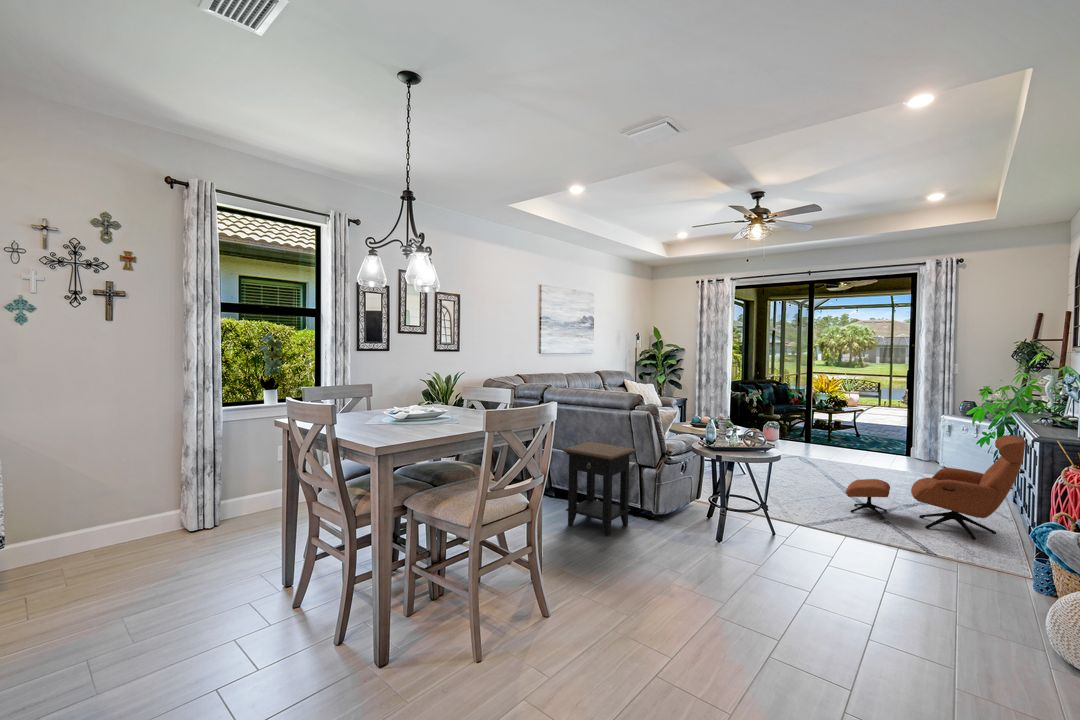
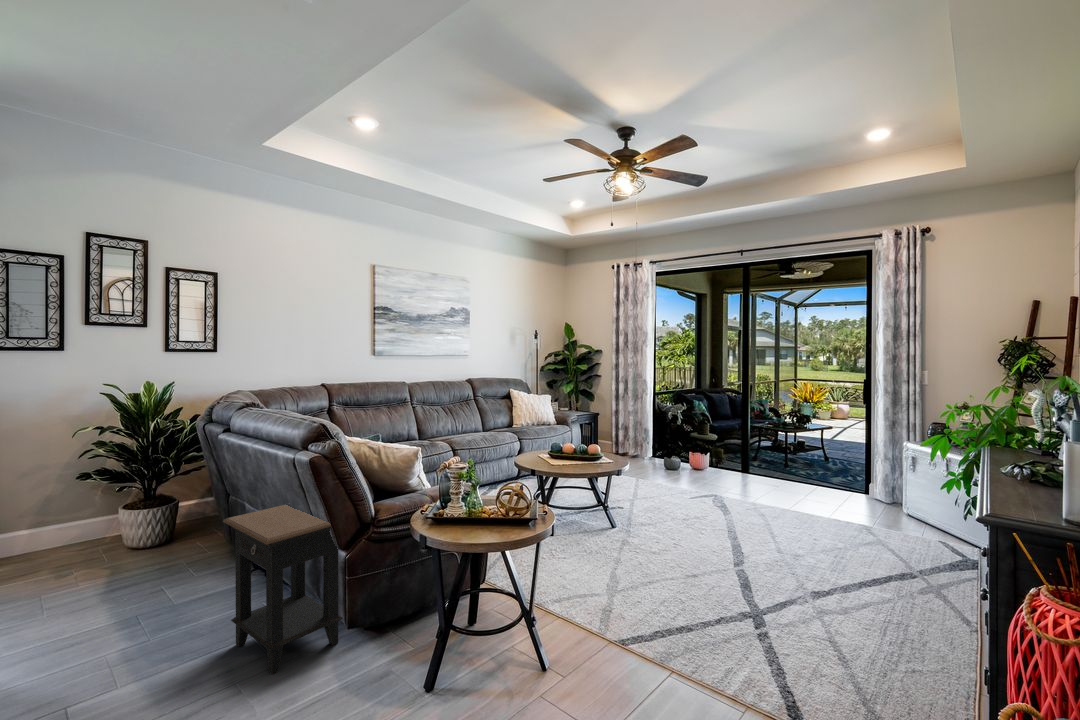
lounge chair: present [846,436,1025,540] -> none [719,494,982,675]

